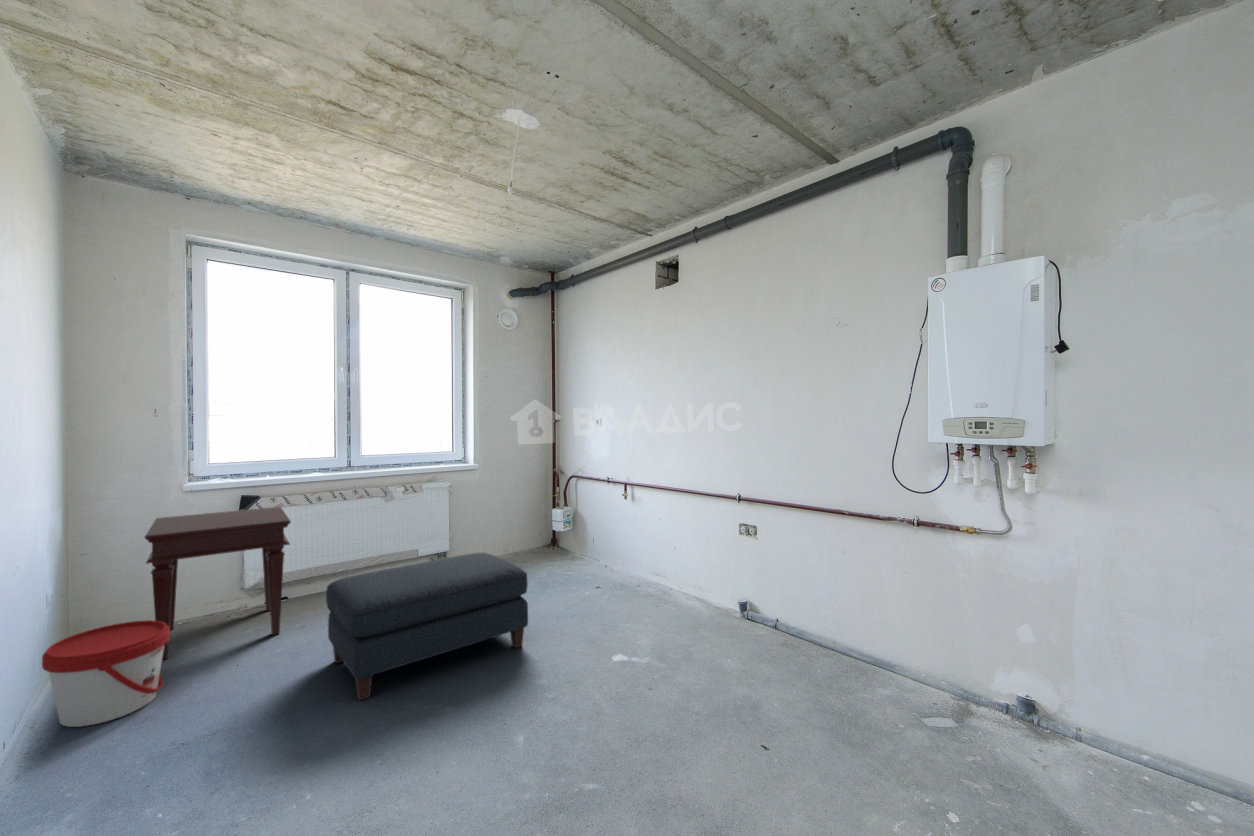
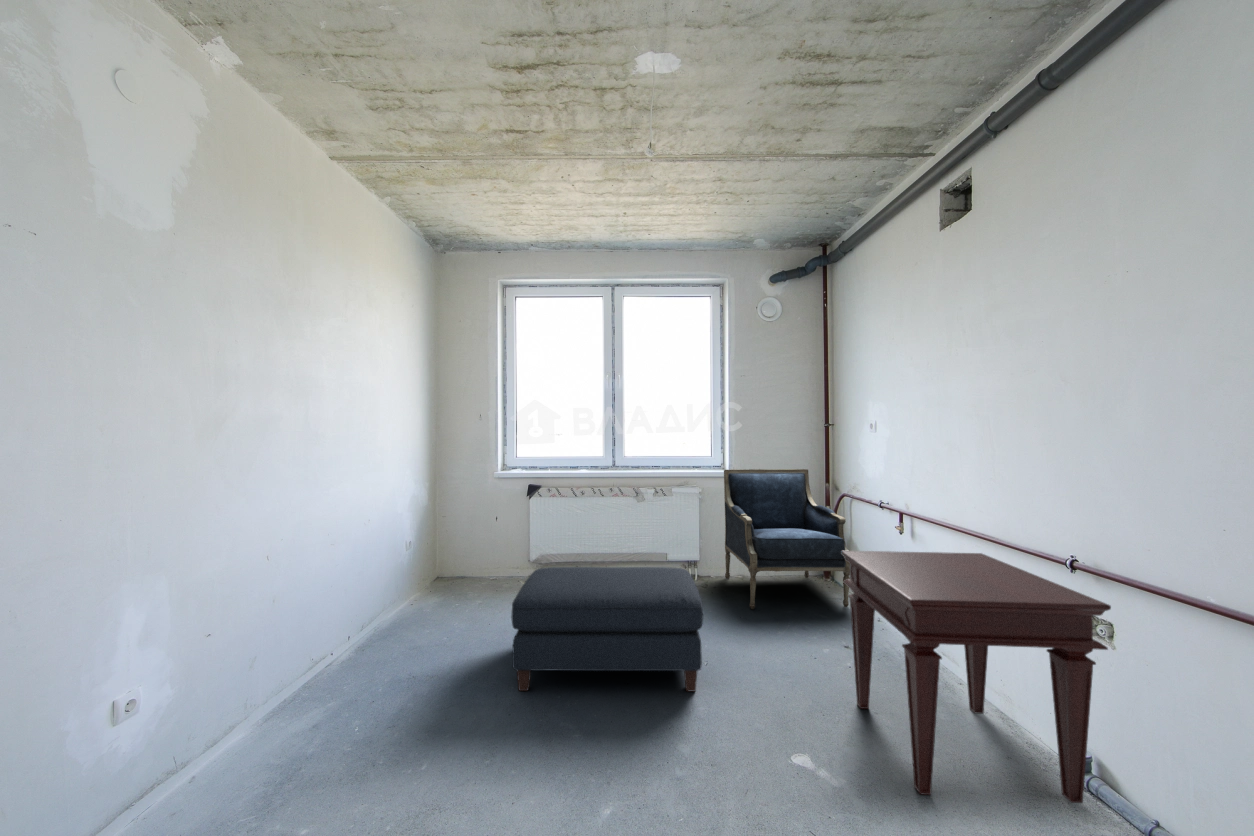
armchair: none [471,459,585,582] -> present [724,469,850,609]
side table: present [145,507,291,659] -> present [841,551,1111,803]
bucket: present [42,620,170,727] -> none [370,569,441,640]

